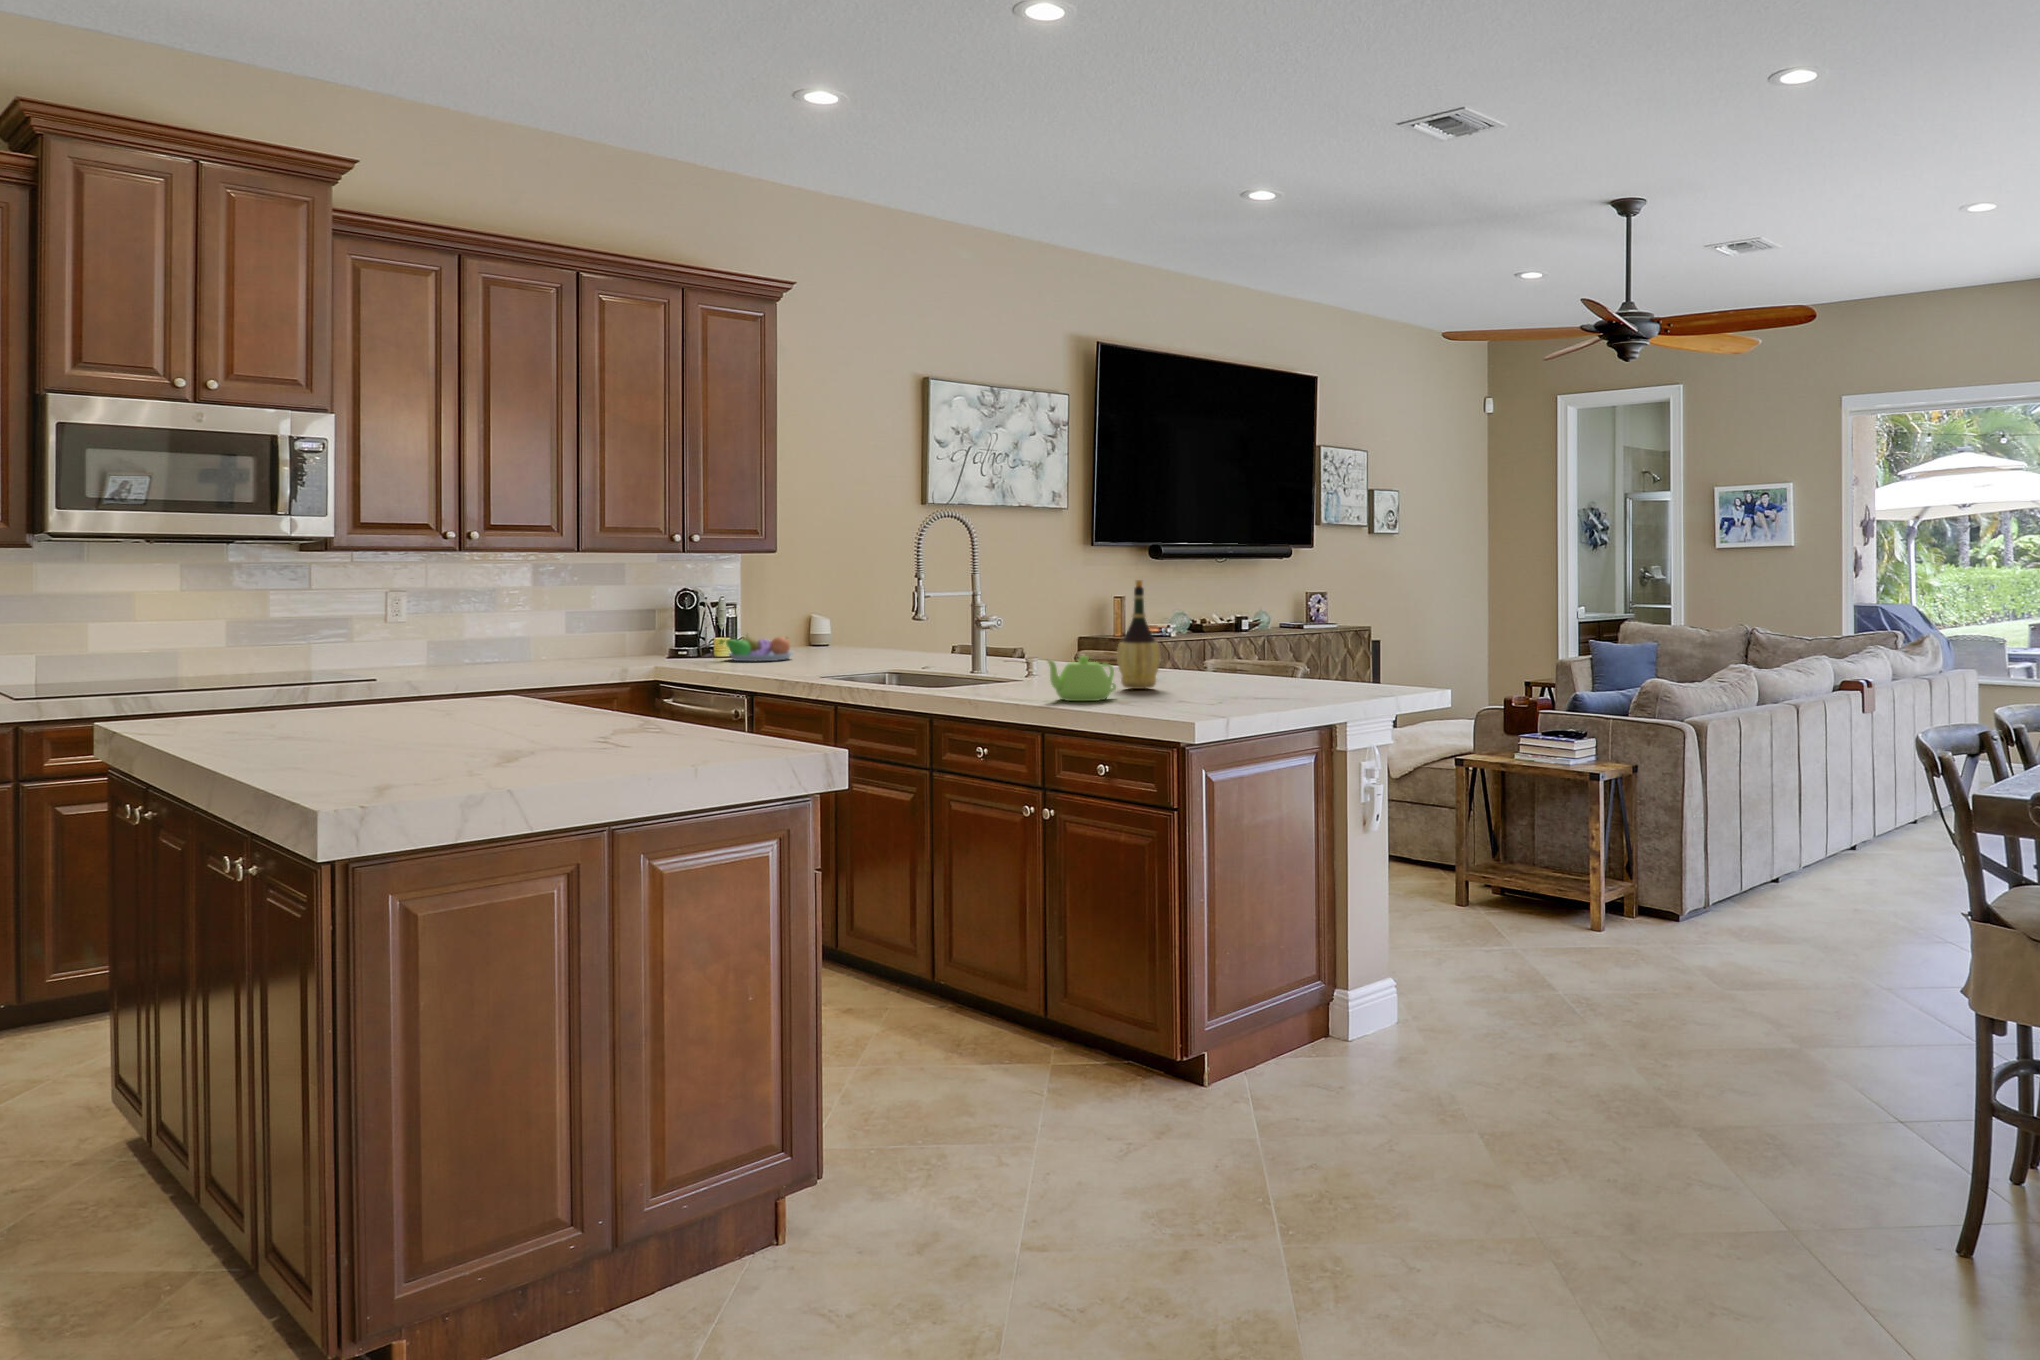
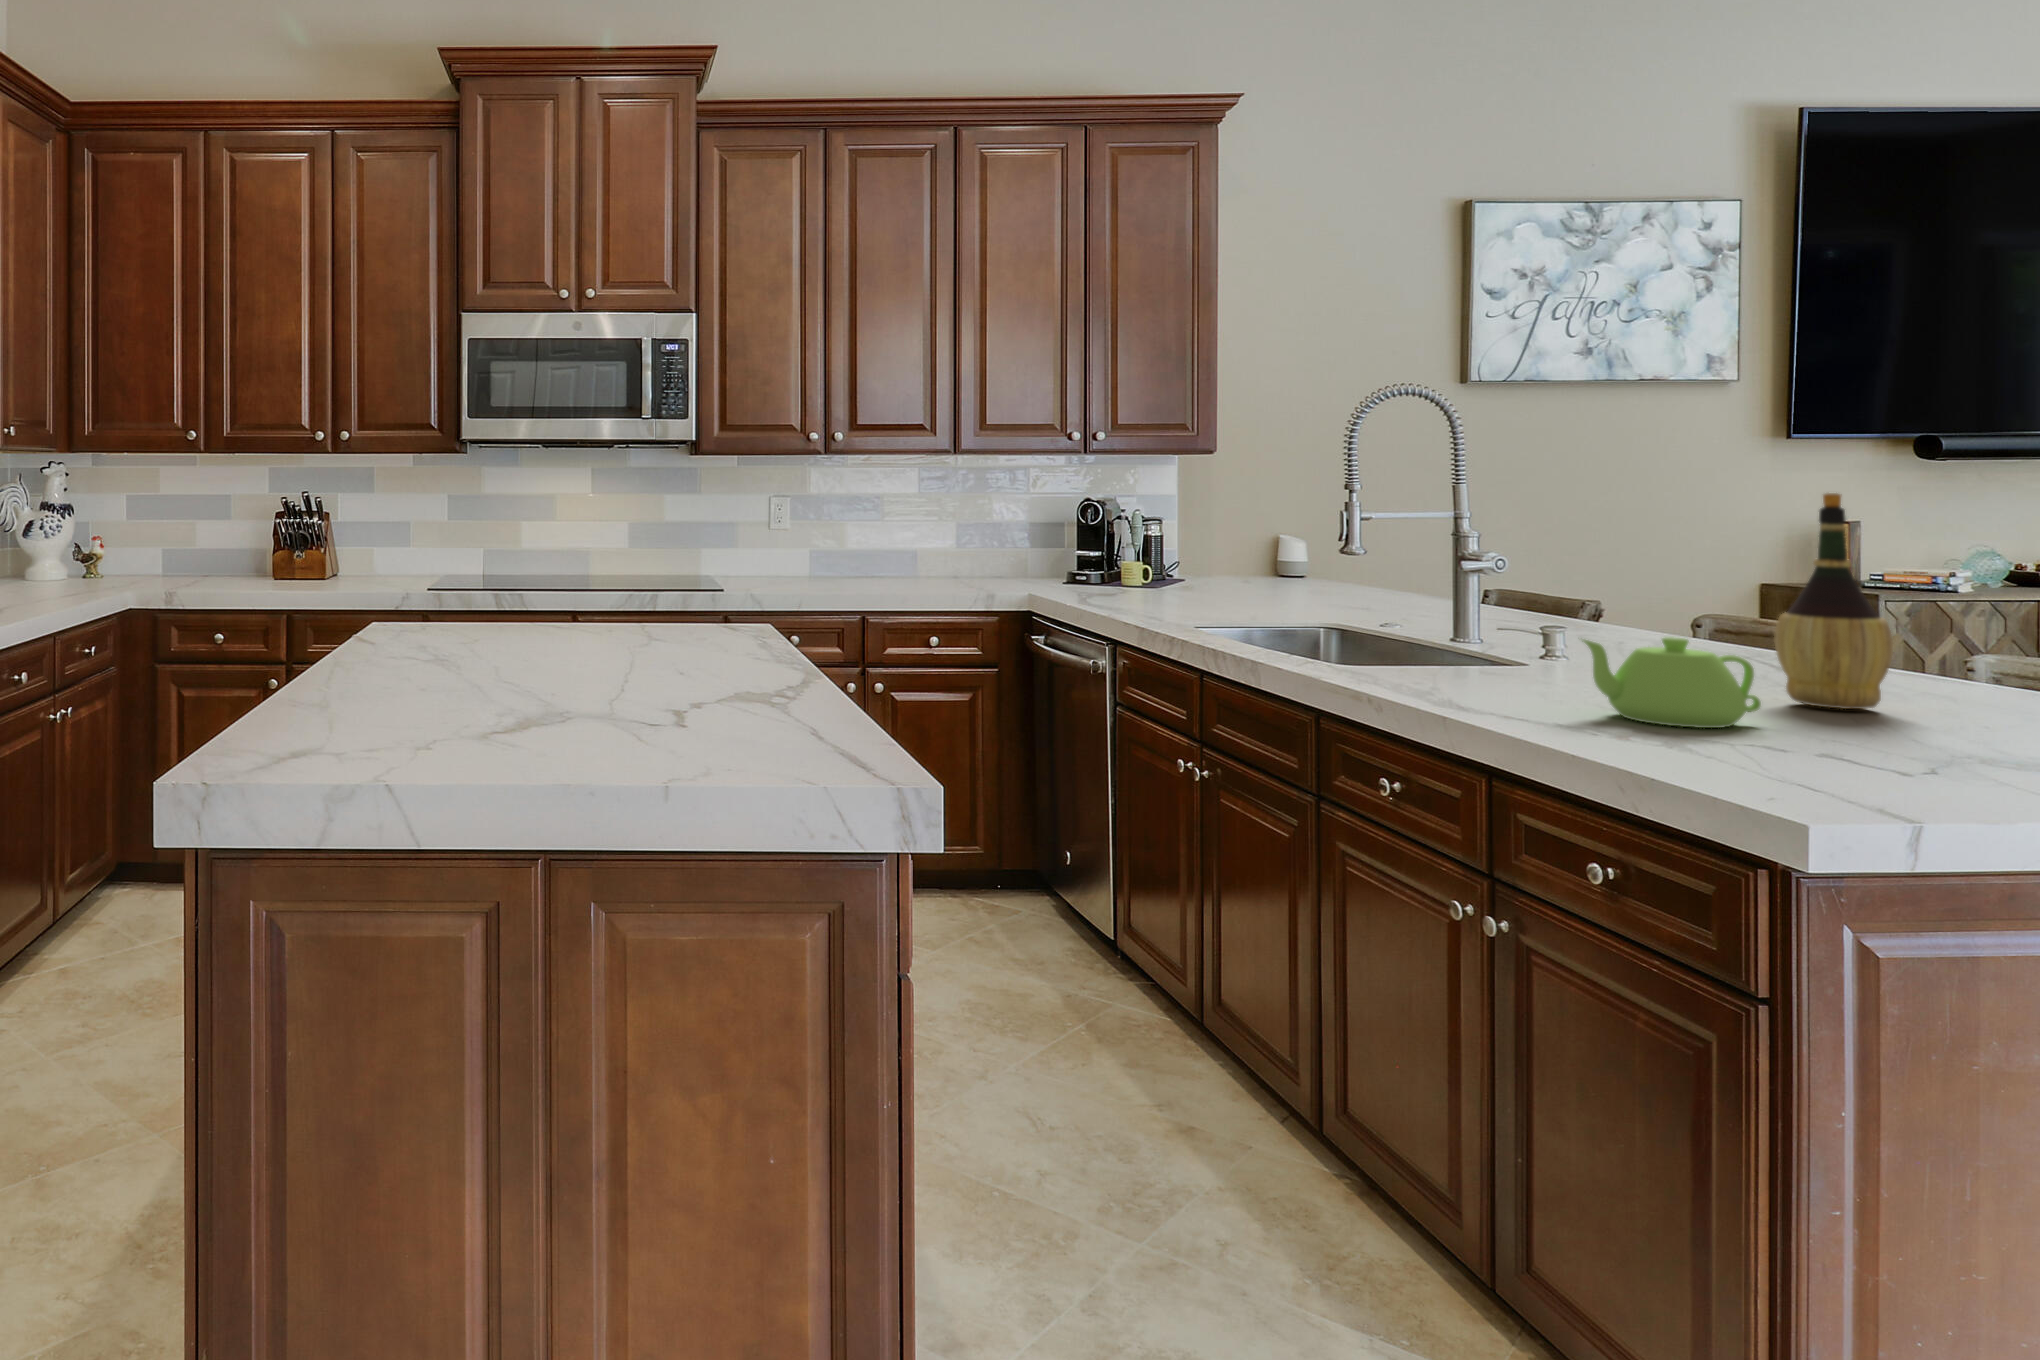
fruit bowl: present [720,633,793,661] -> none [1124,556,1227,595]

